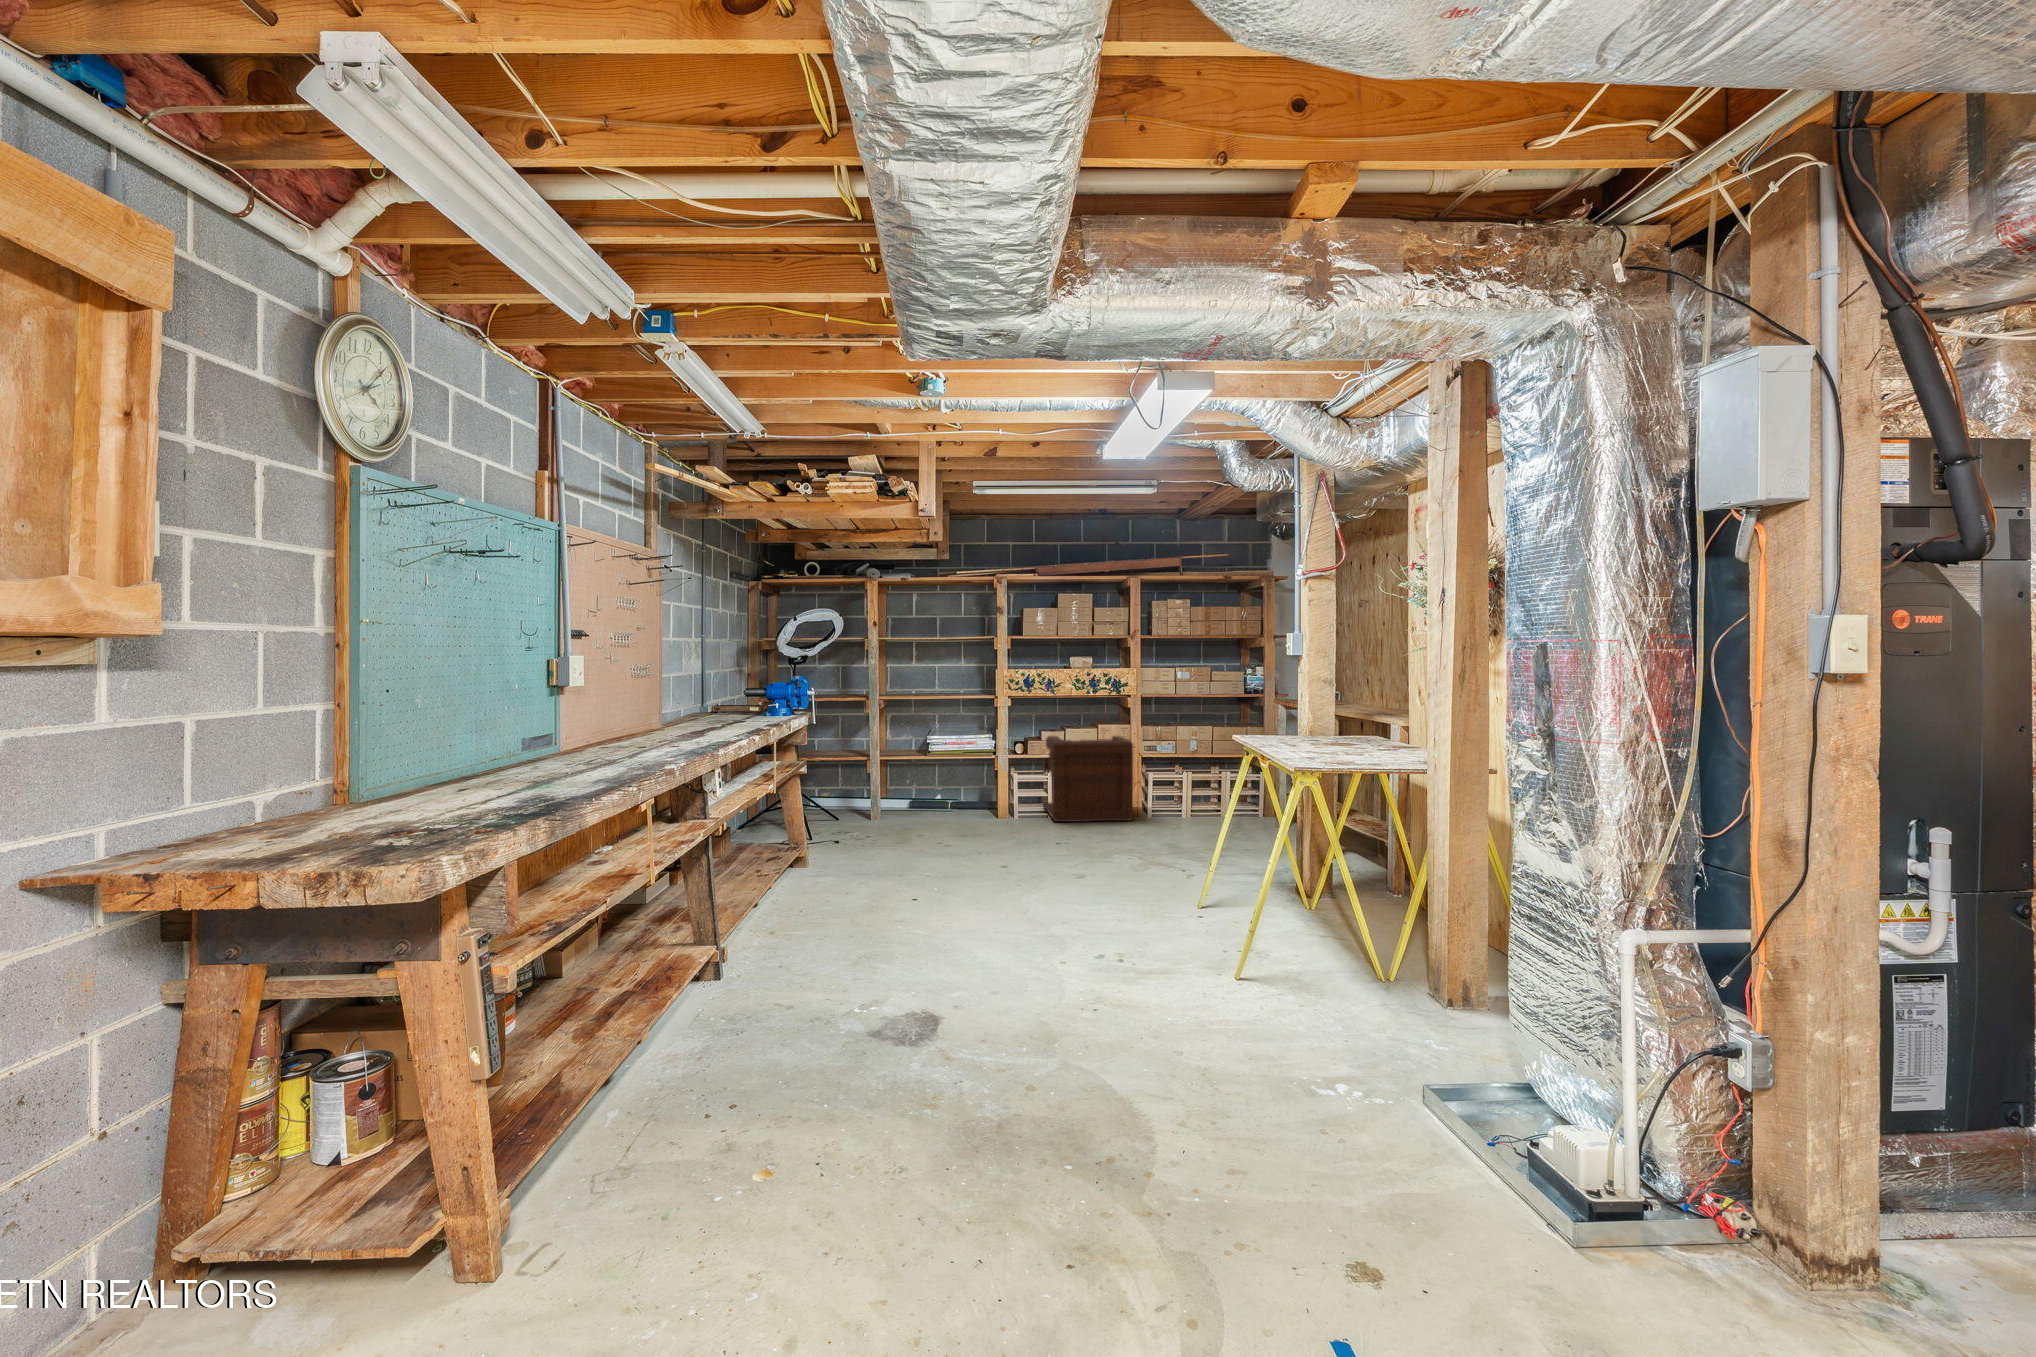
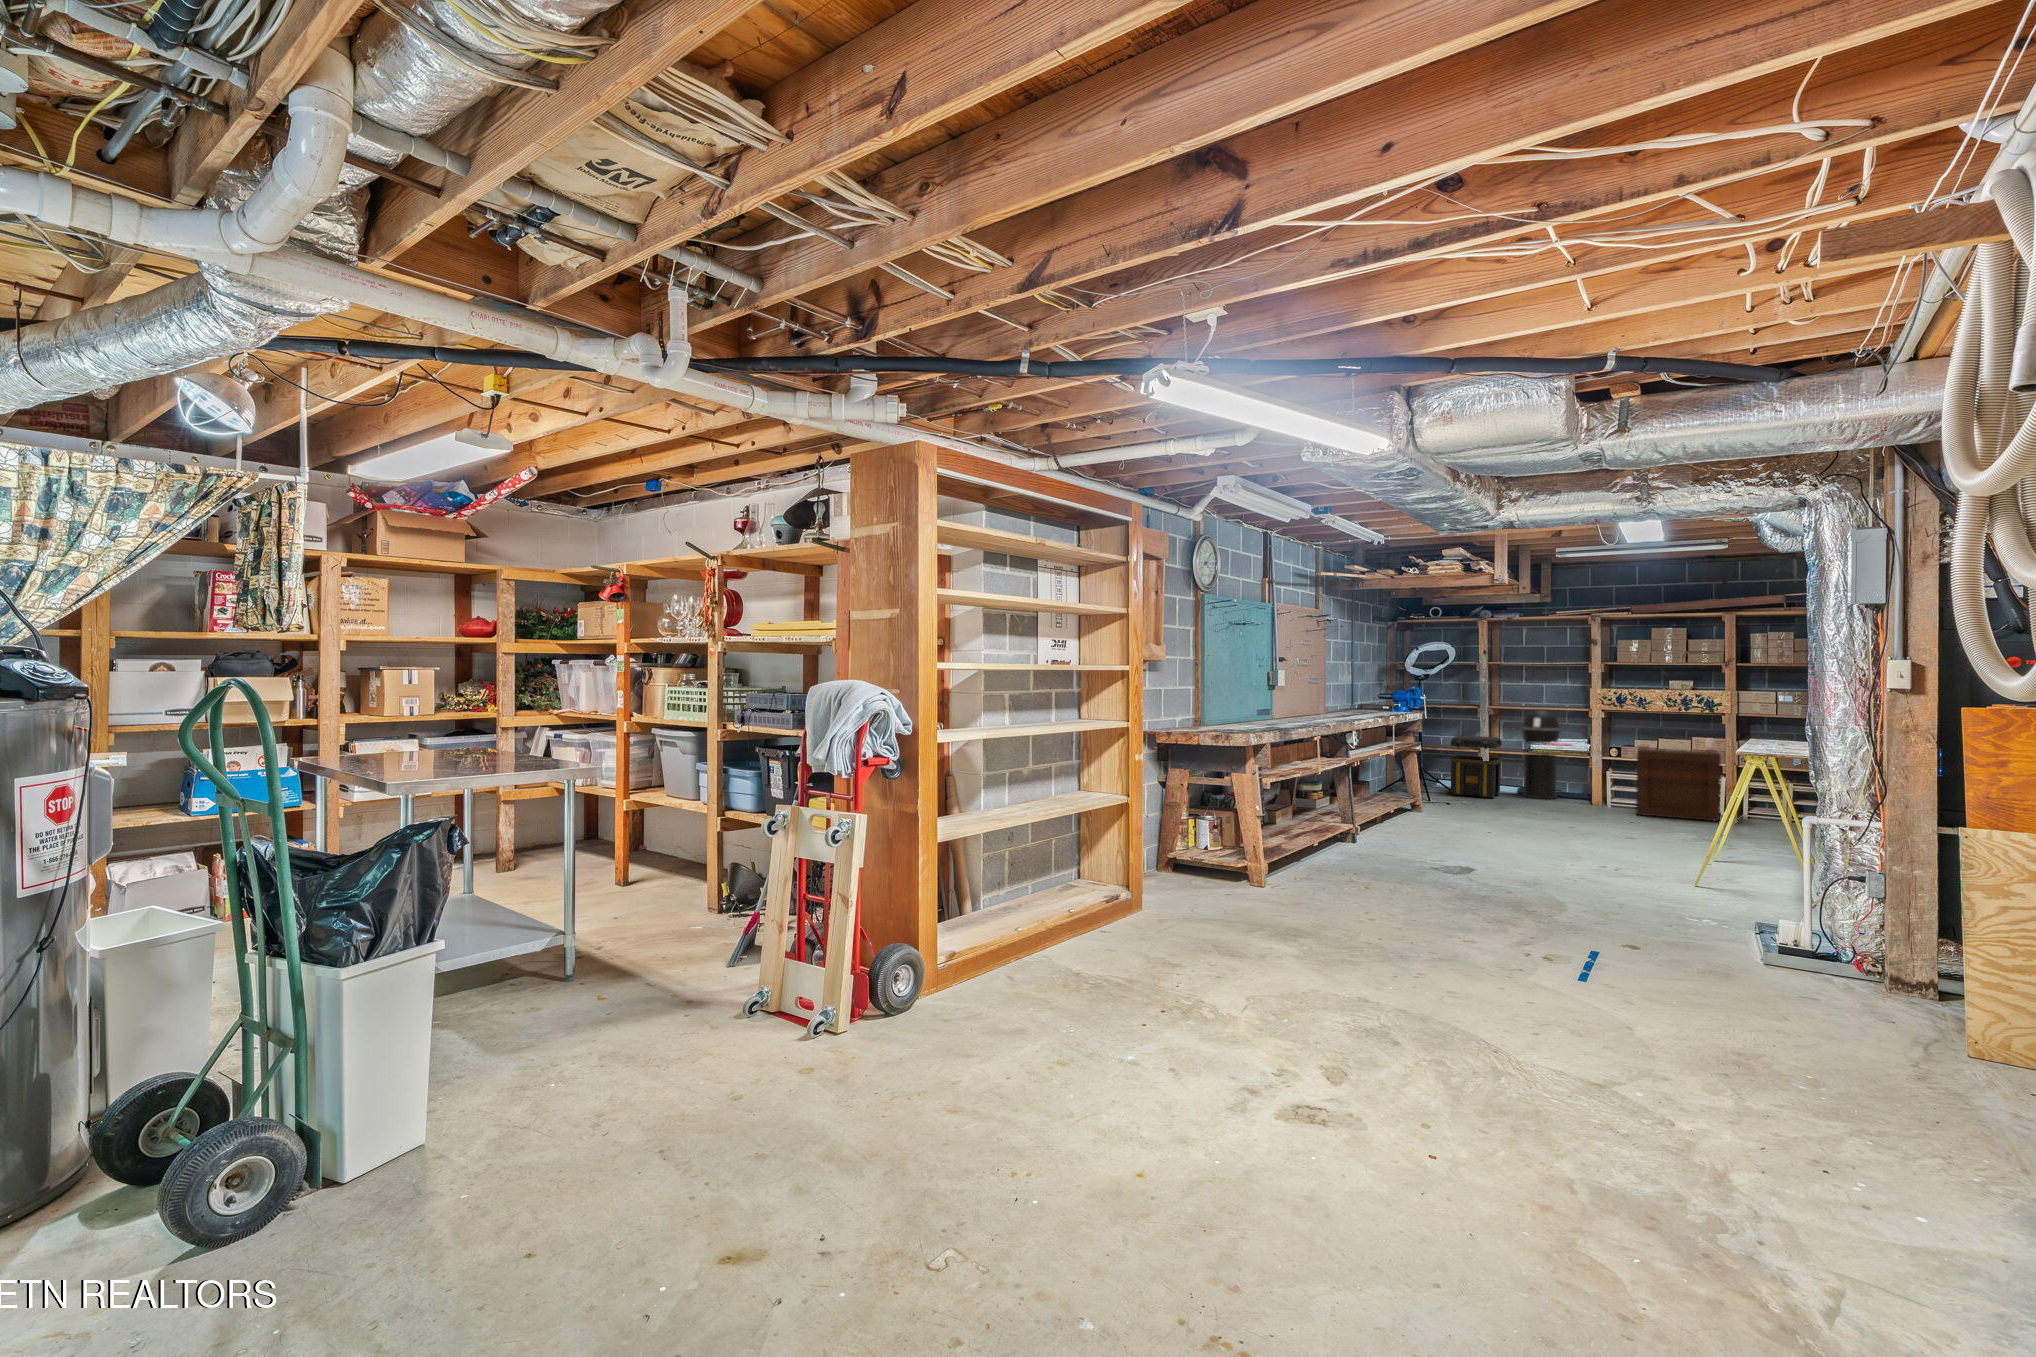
trash can: none [920,696,961,809] -> present [1522,710,1560,799]
toolbox: none [839,734,898,816] -> present [1450,736,1502,798]

